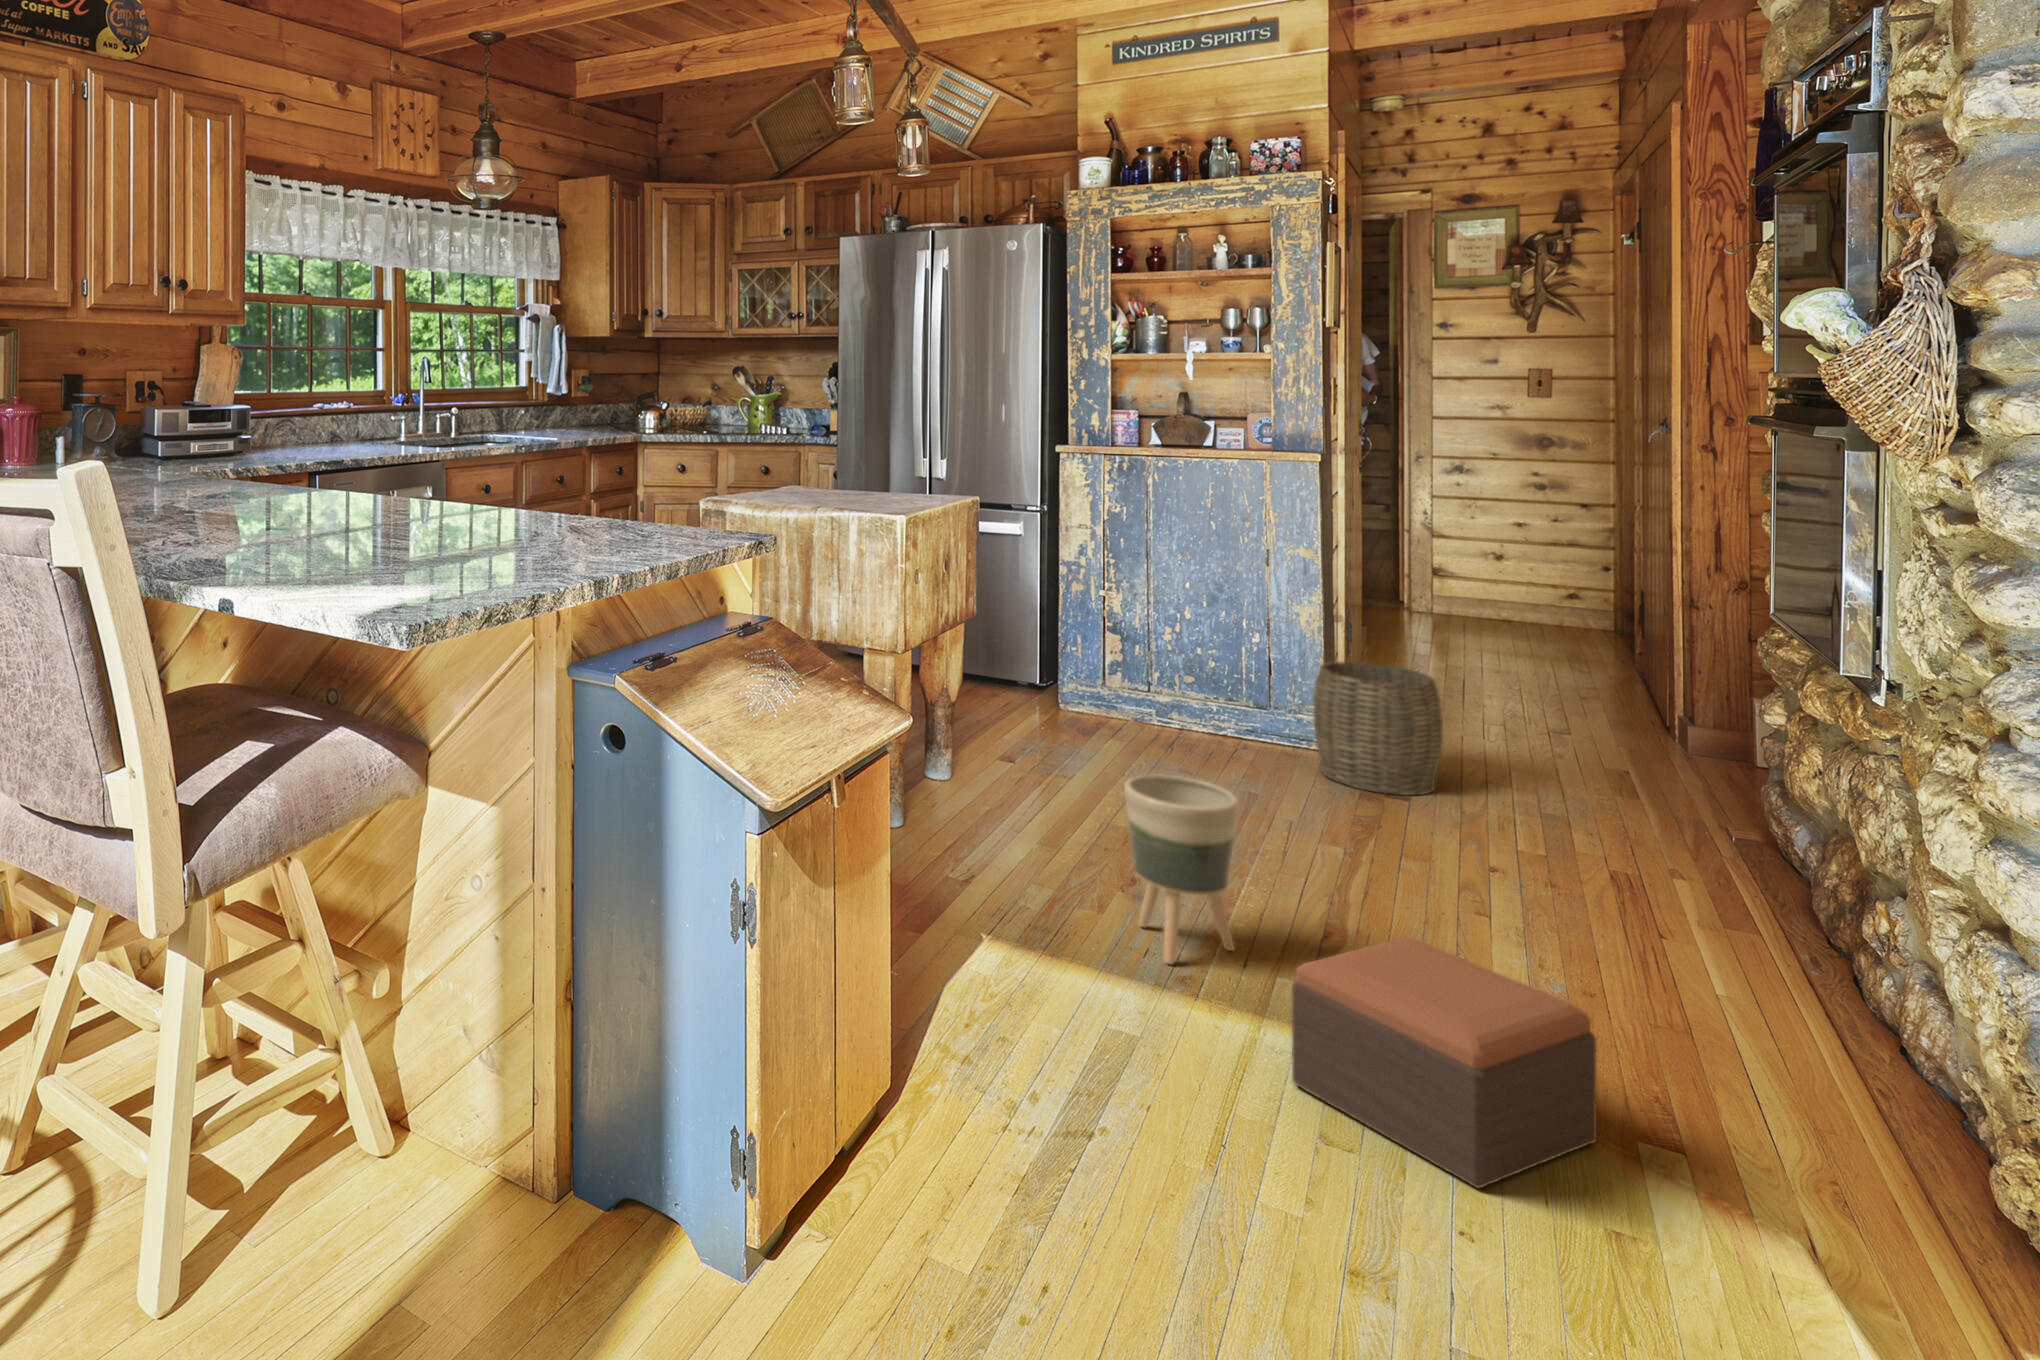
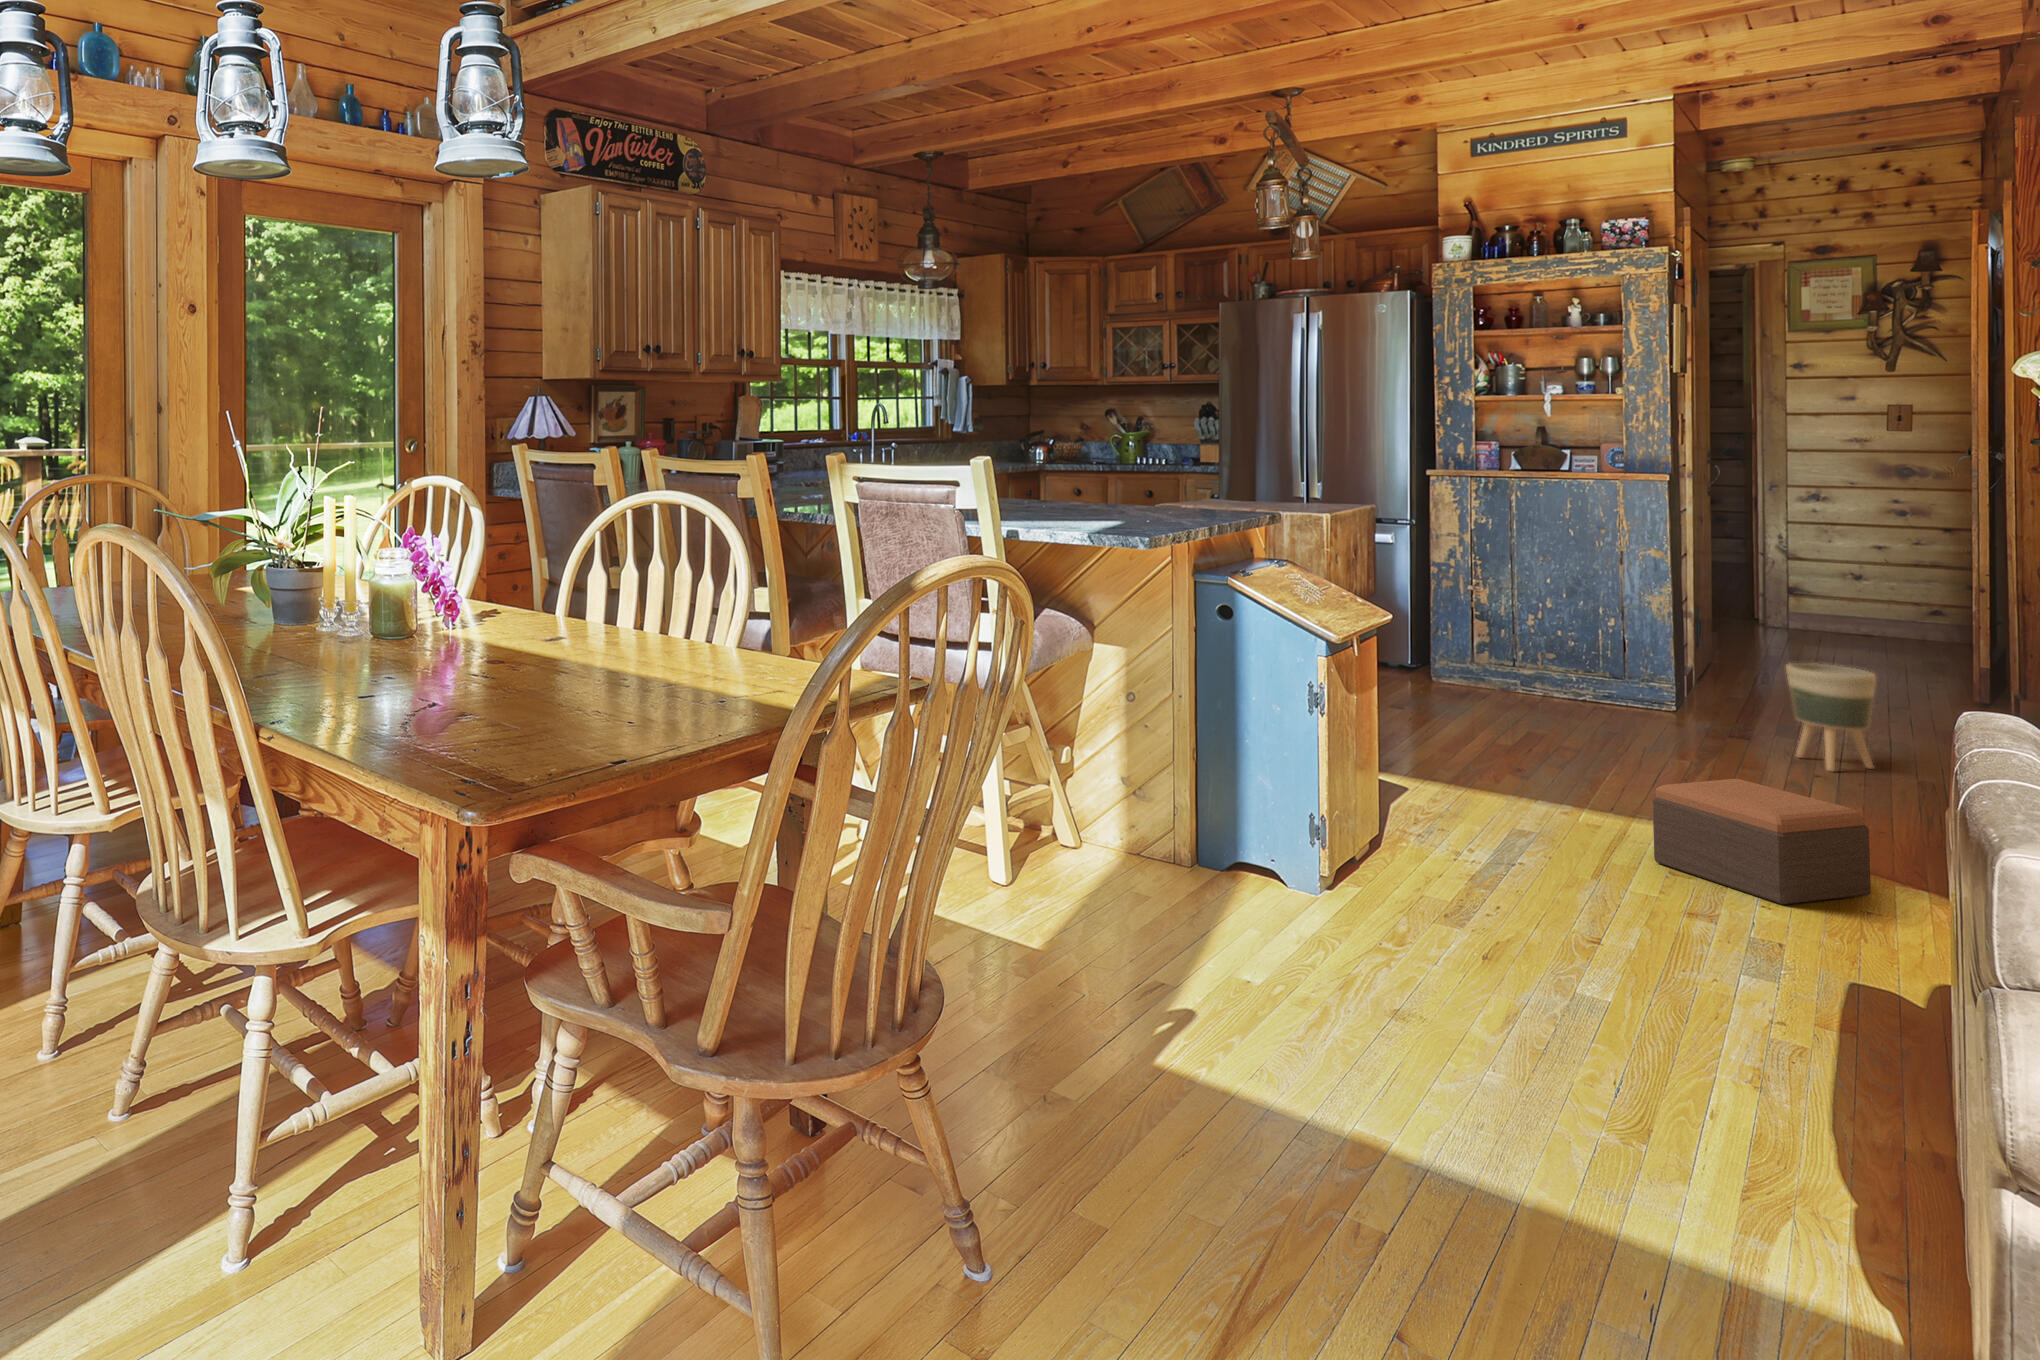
woven basket: present [1313,662,1443,795] -> none [1670,640,1786,741]
planter: present [1124,775,1239,964] -> present [1786,663,1876,771]

